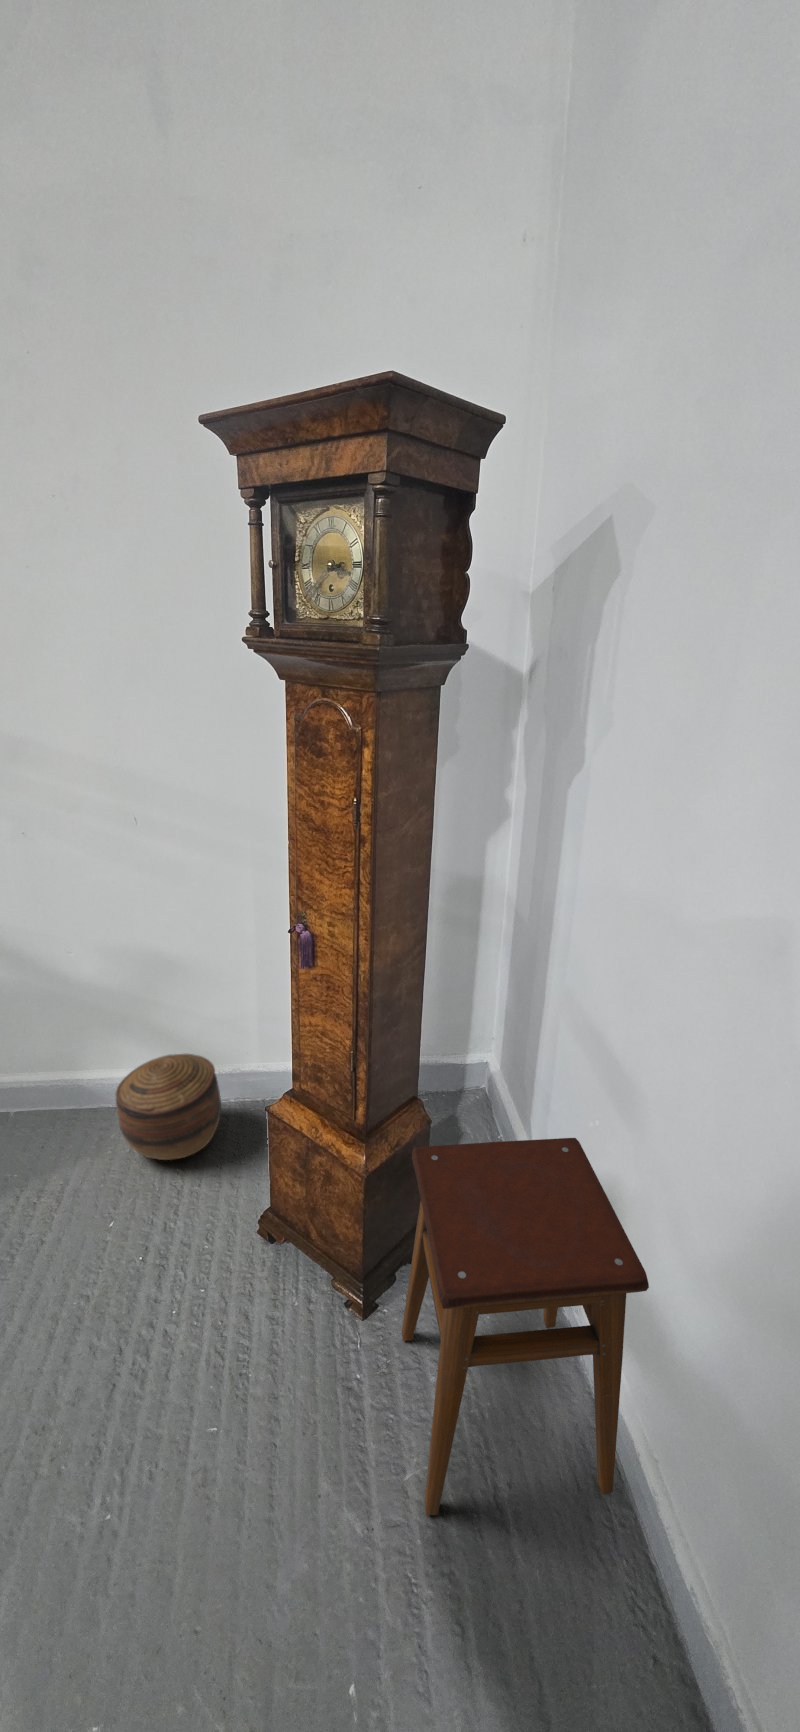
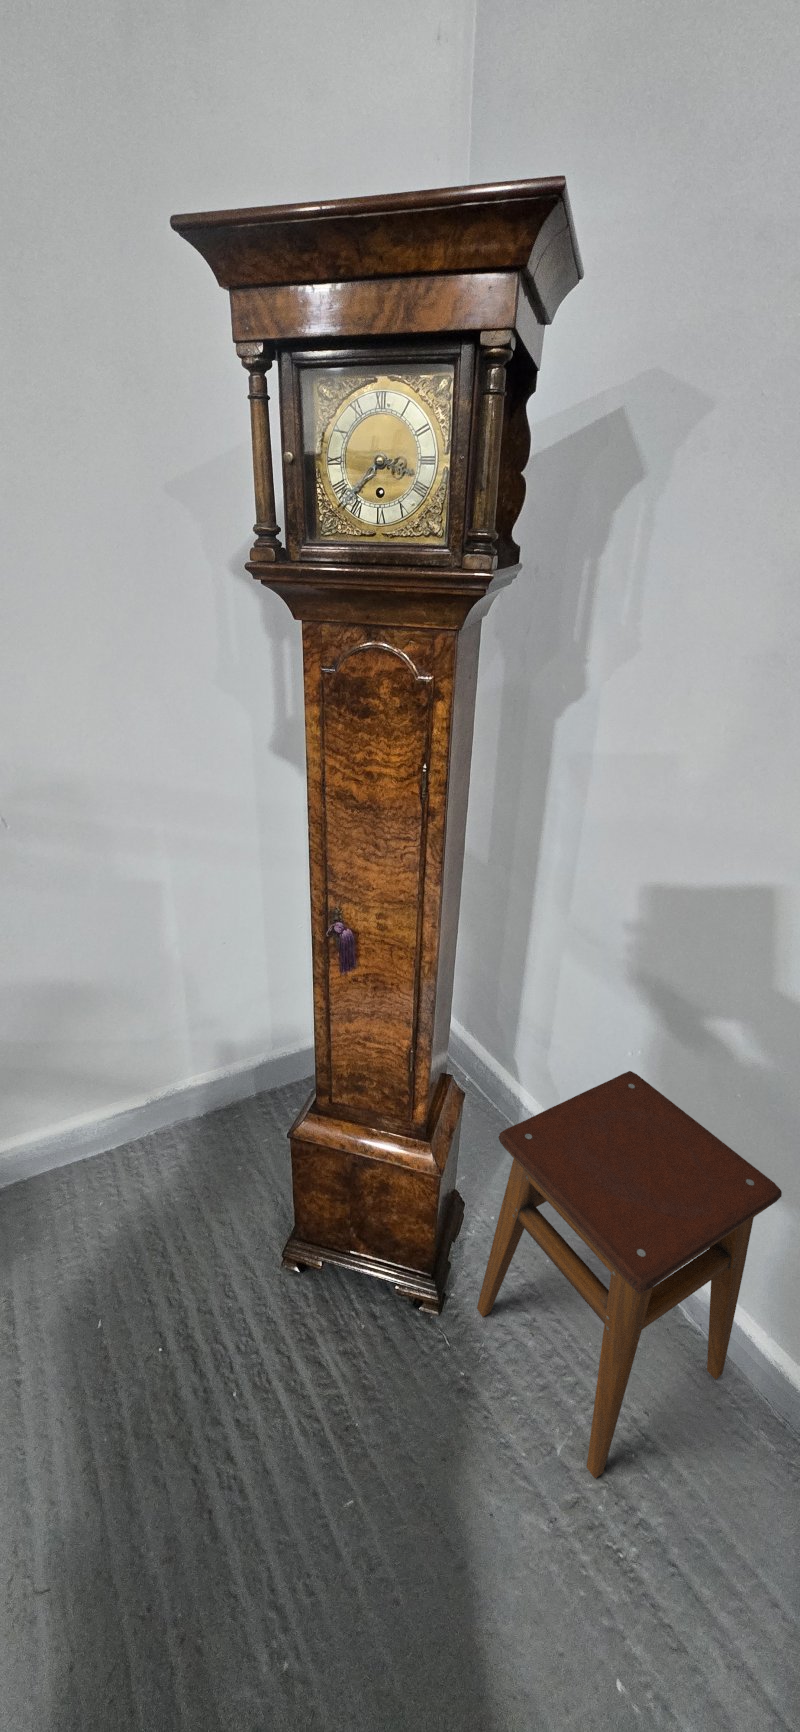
basket: present [116,1054,221,1160] -> none [39,1090,174,1228]

